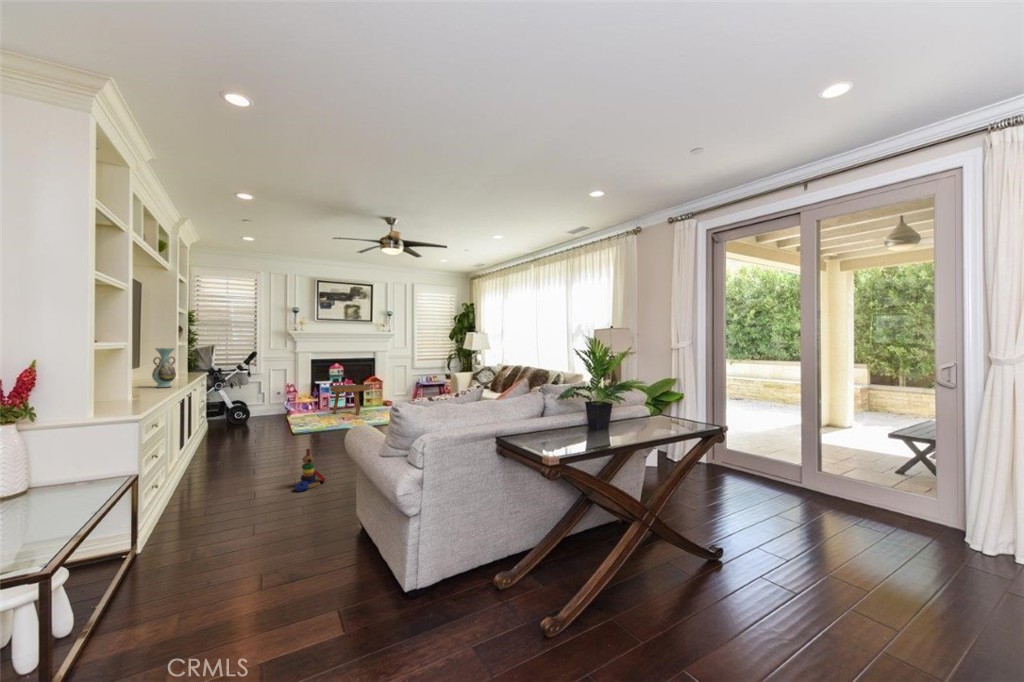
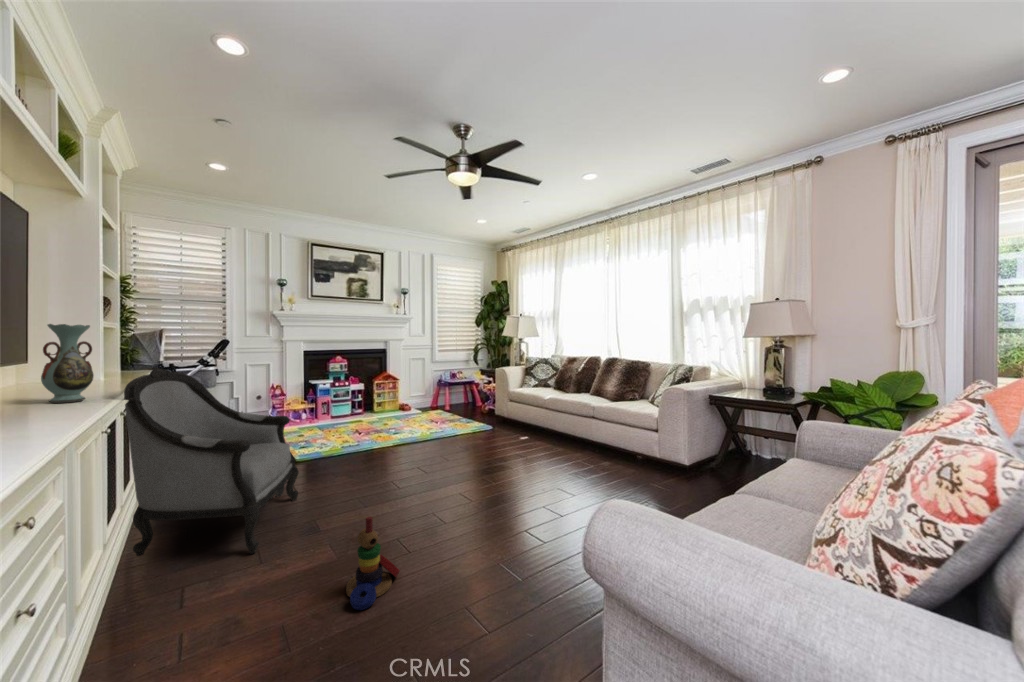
armchair: none [190,371,288,472] -> present [124,368,299,556]
footstool: present [330,385,370,415] -> none [334,385,387,426]

